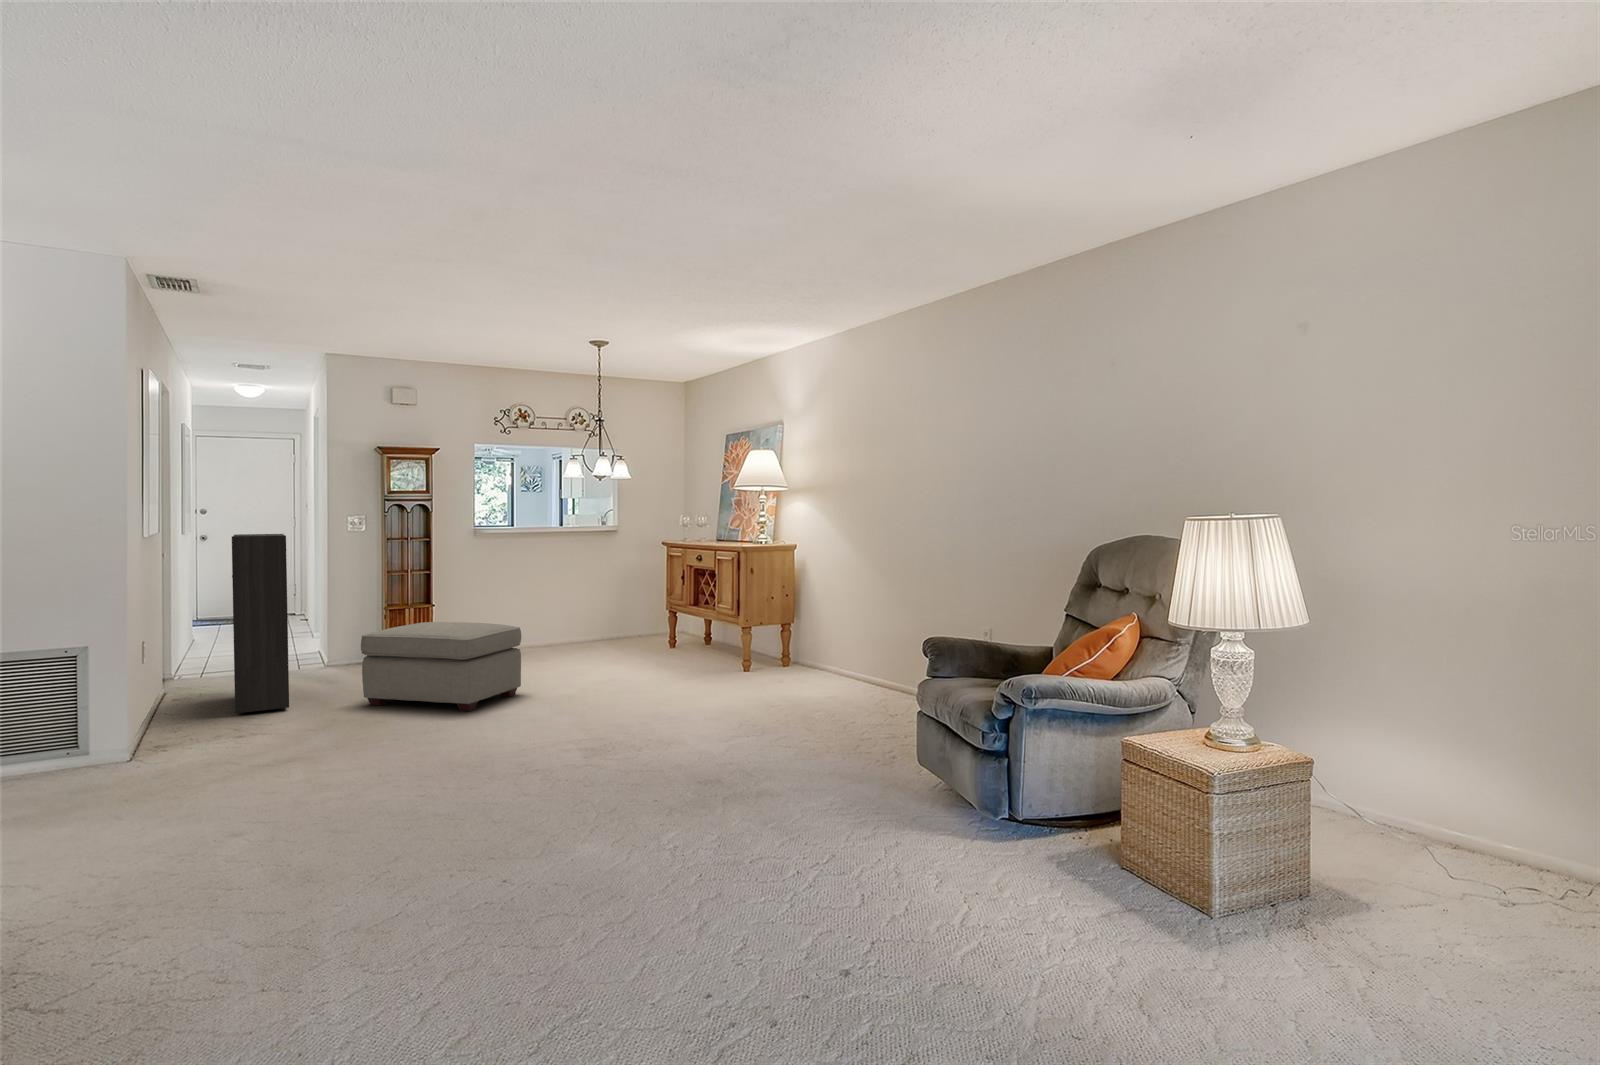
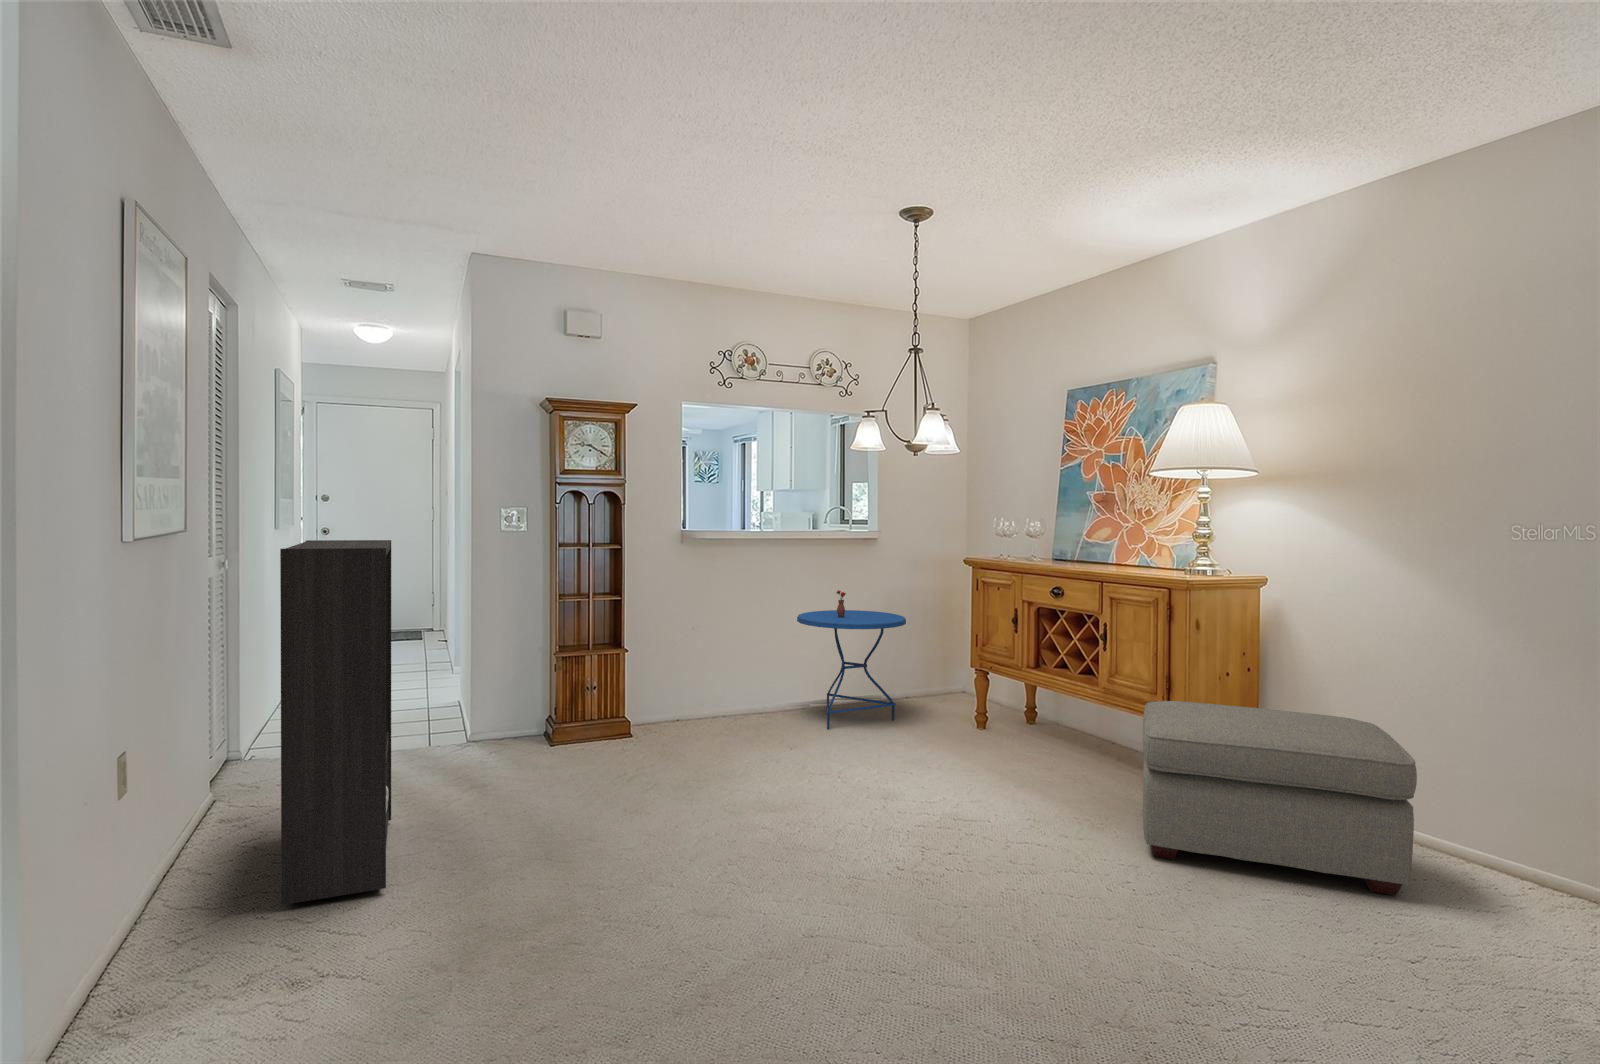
side table: none [554,564,626,652] -> present [797,590,906,729]
ottoman: present [361,622,521,711] -> present [1143,701,1417,896]

